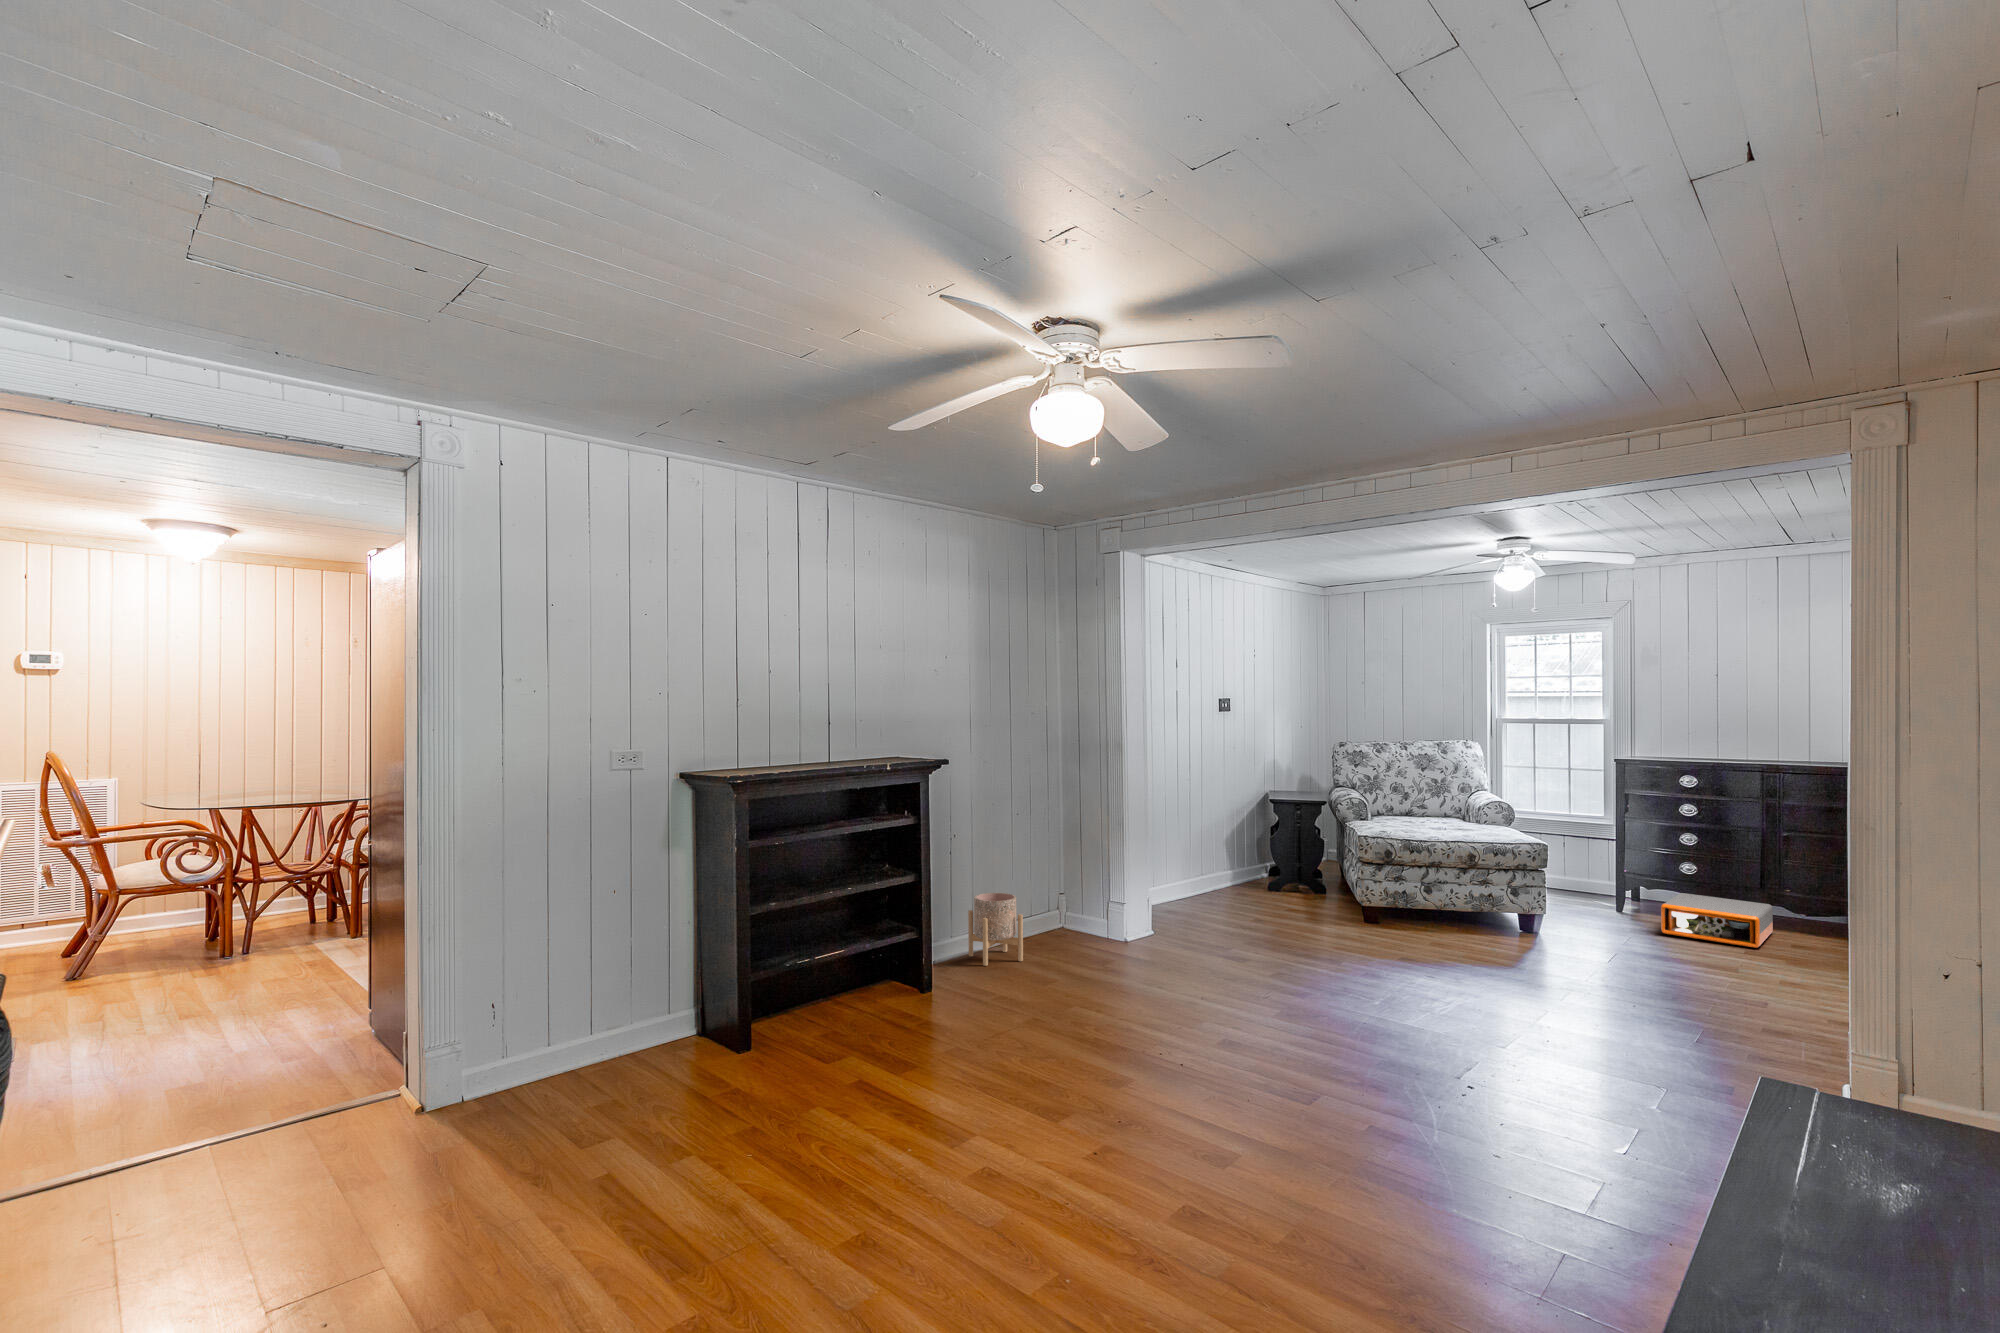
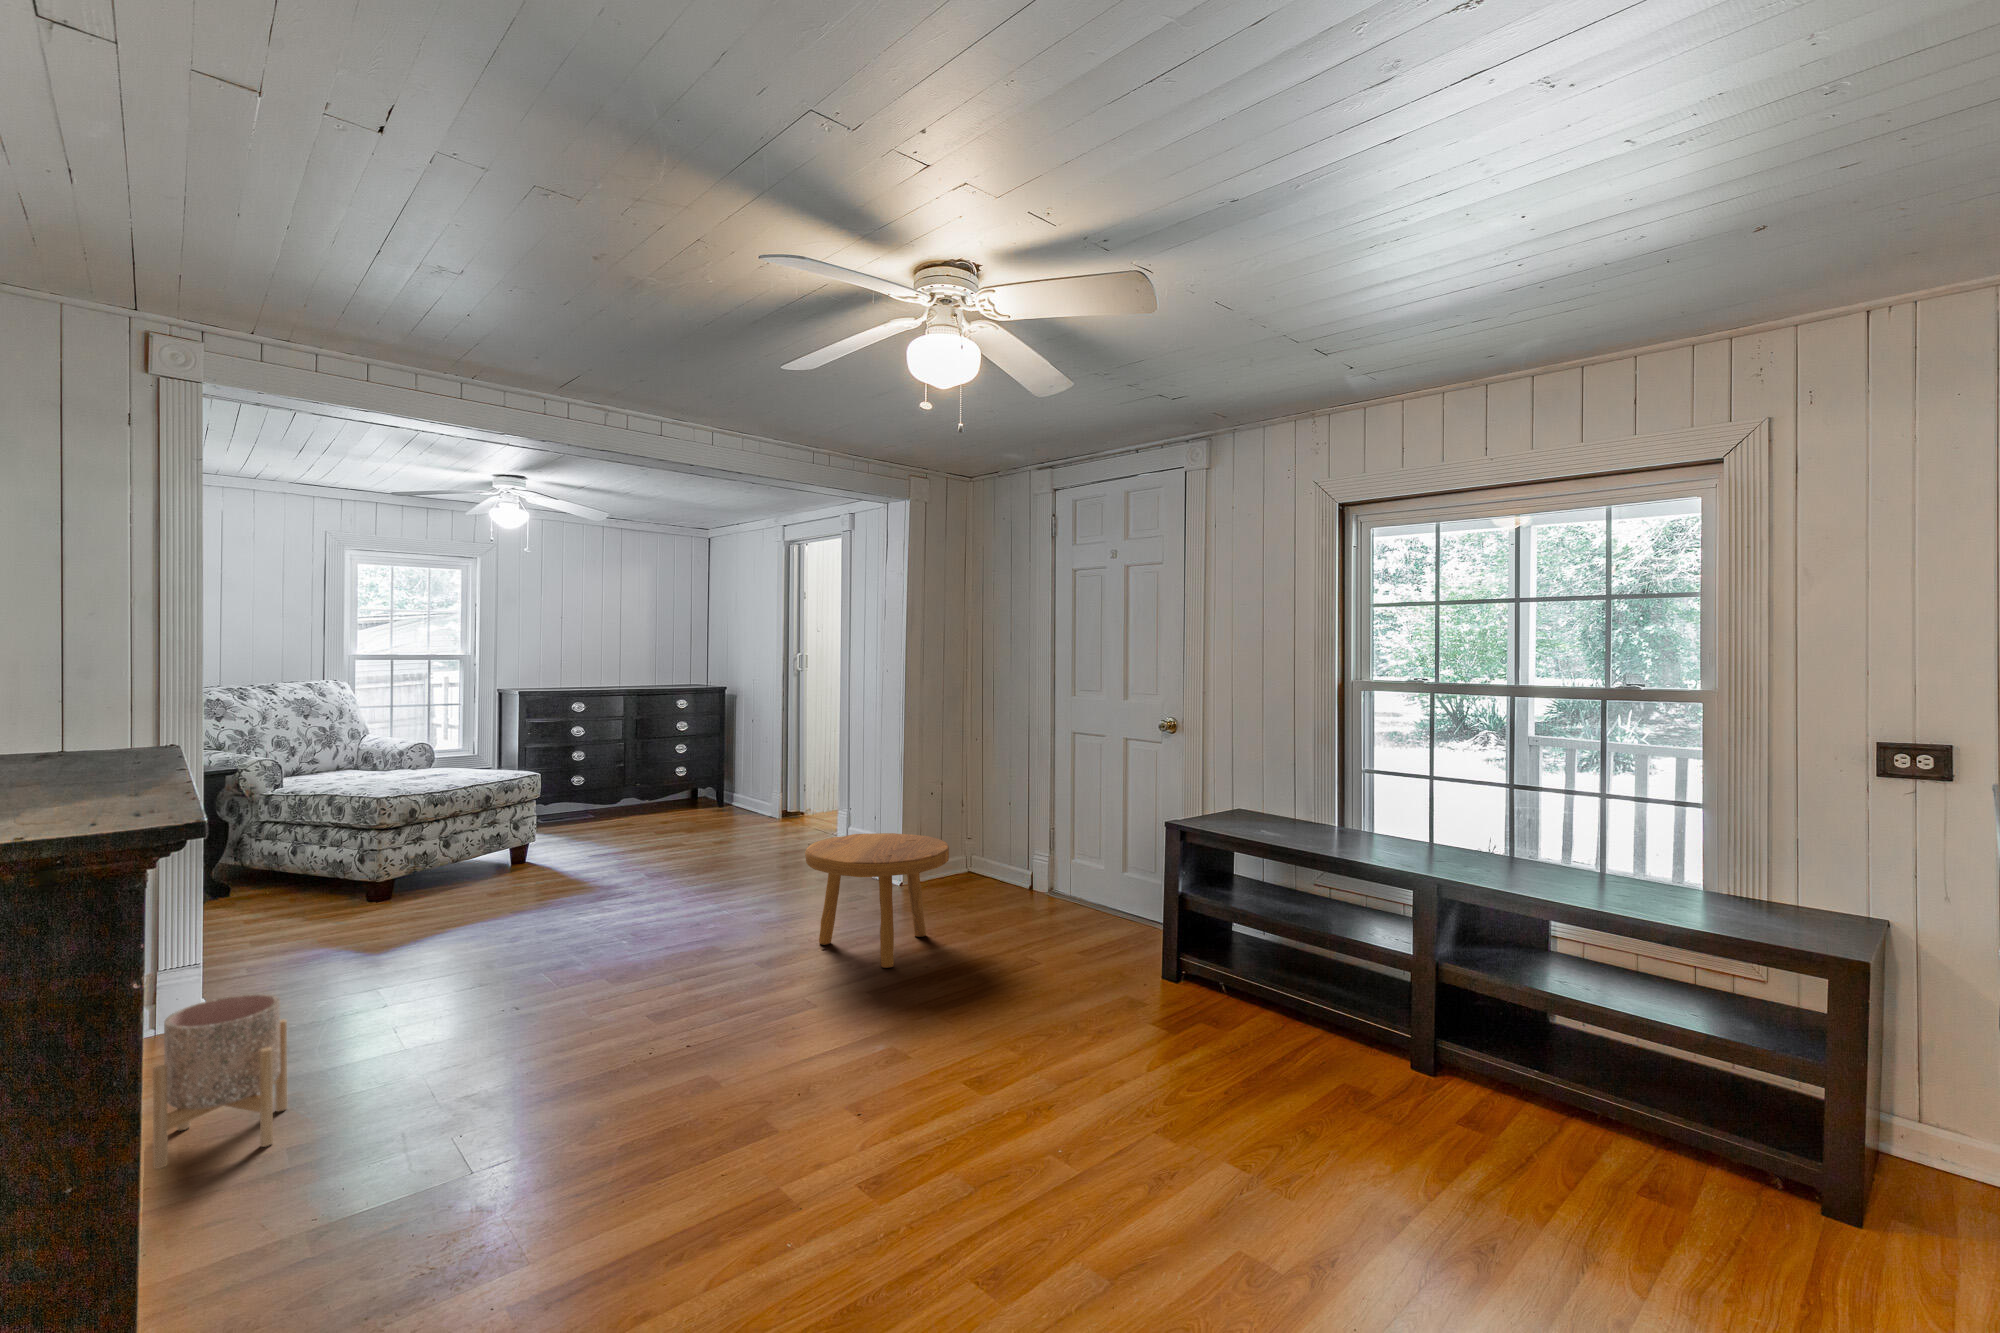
storage box: present [1661,893,1773,948] -> none [548,797,644,835]
footstool: none [1282,938,1459,1102] -> present [805,833,949,968]

